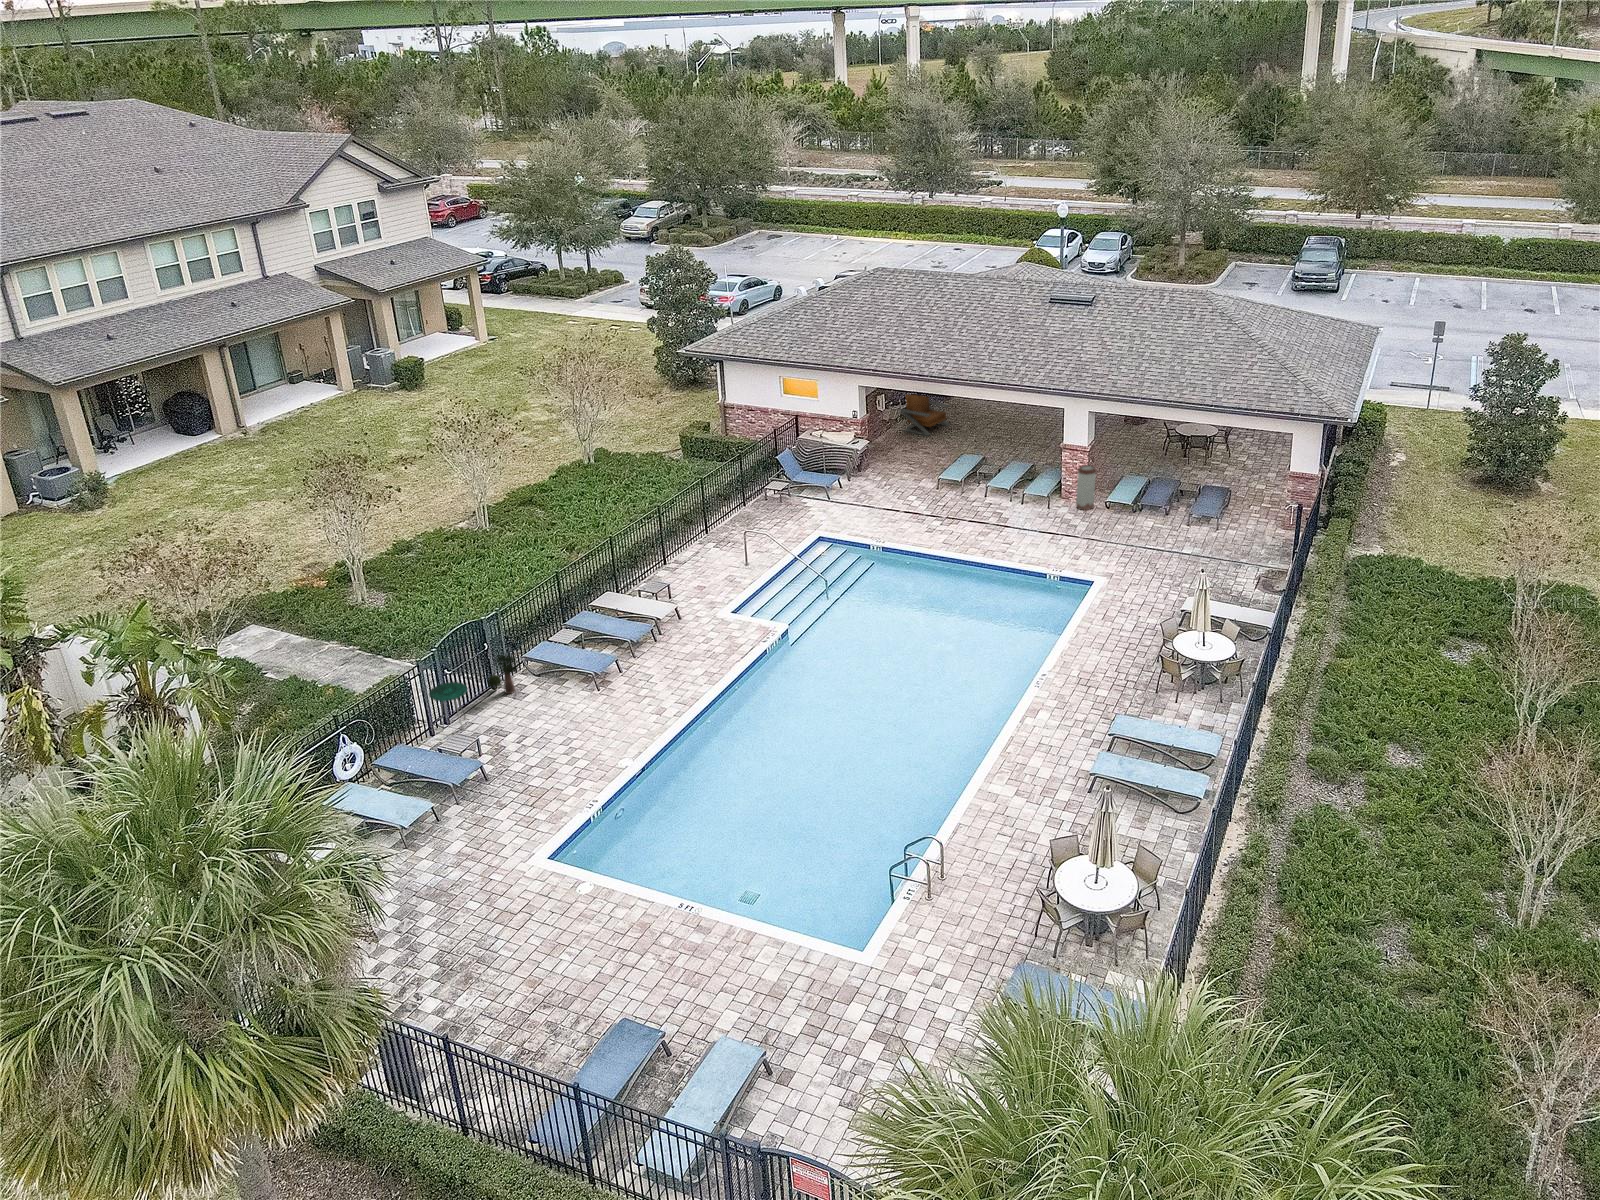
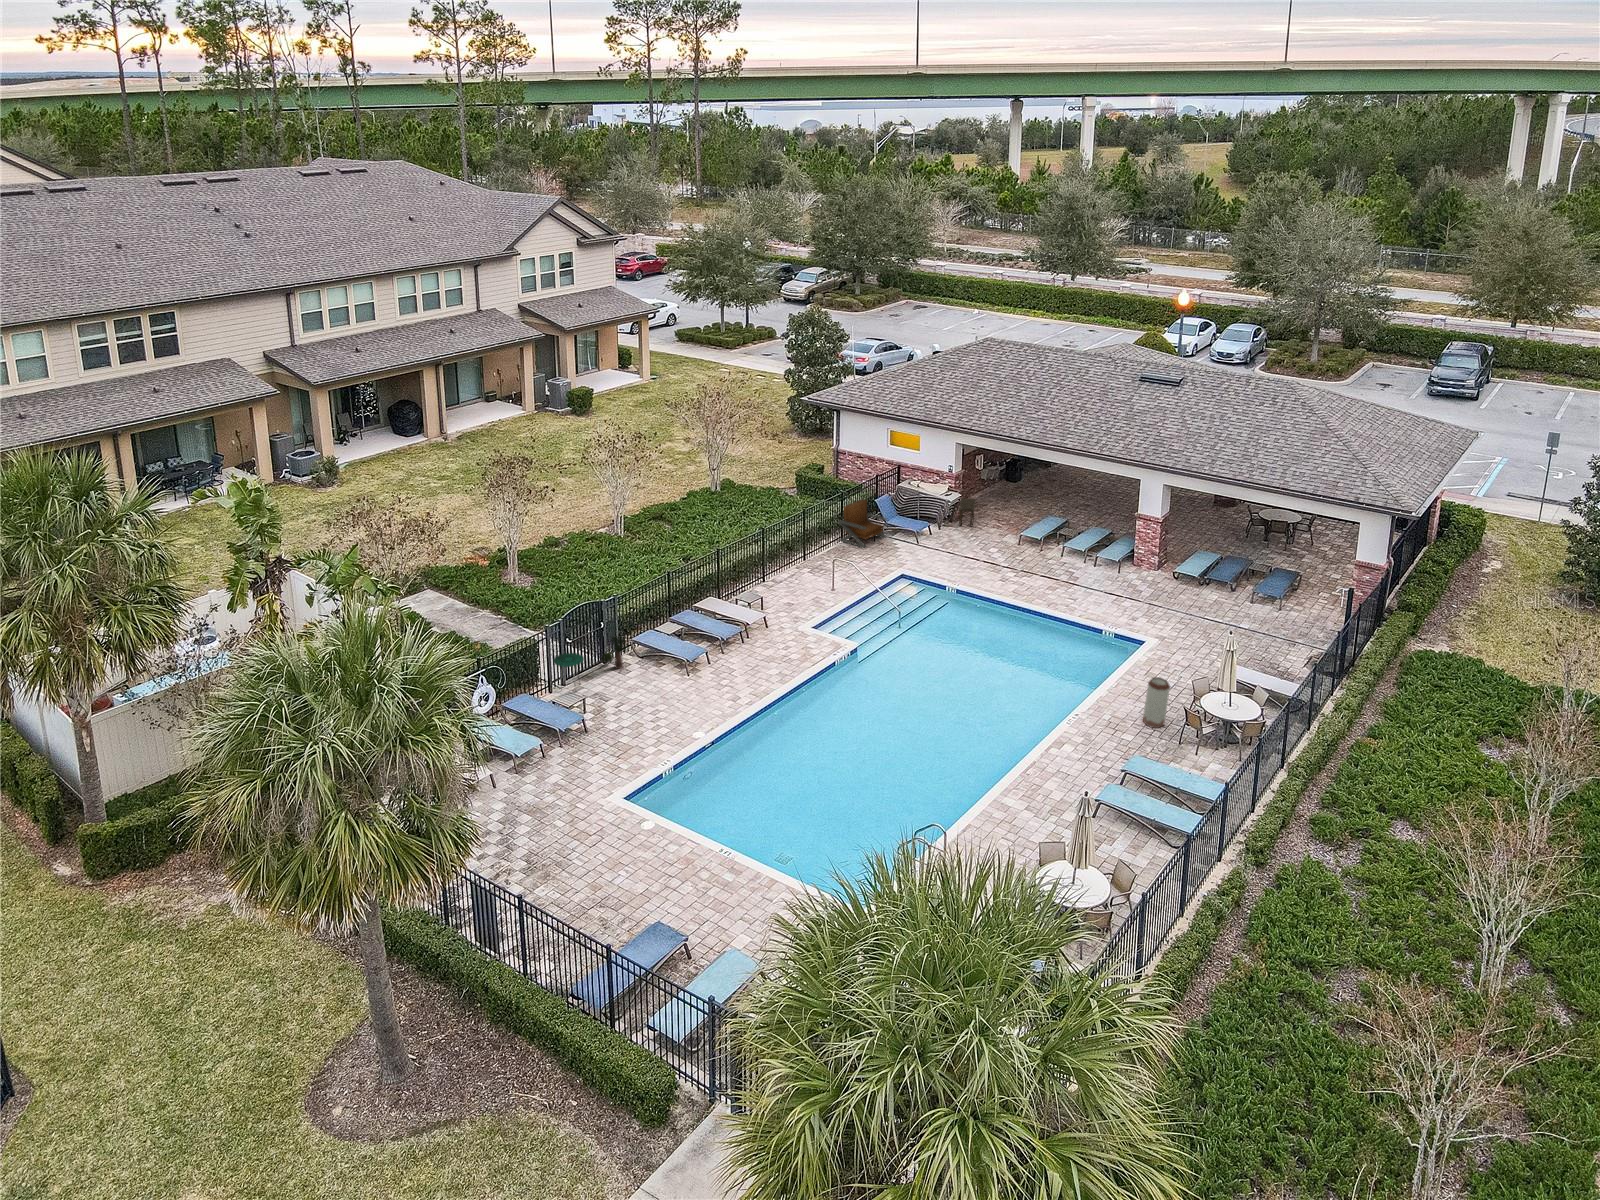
lounge chair: present [901,394,949,436] -> present [839,499,886,548]
bench: none [872,444,891,477] -> present [959,499,976,526]
trash can: present [1076,465,1096,510] -> present [1143,677,1170,728]

